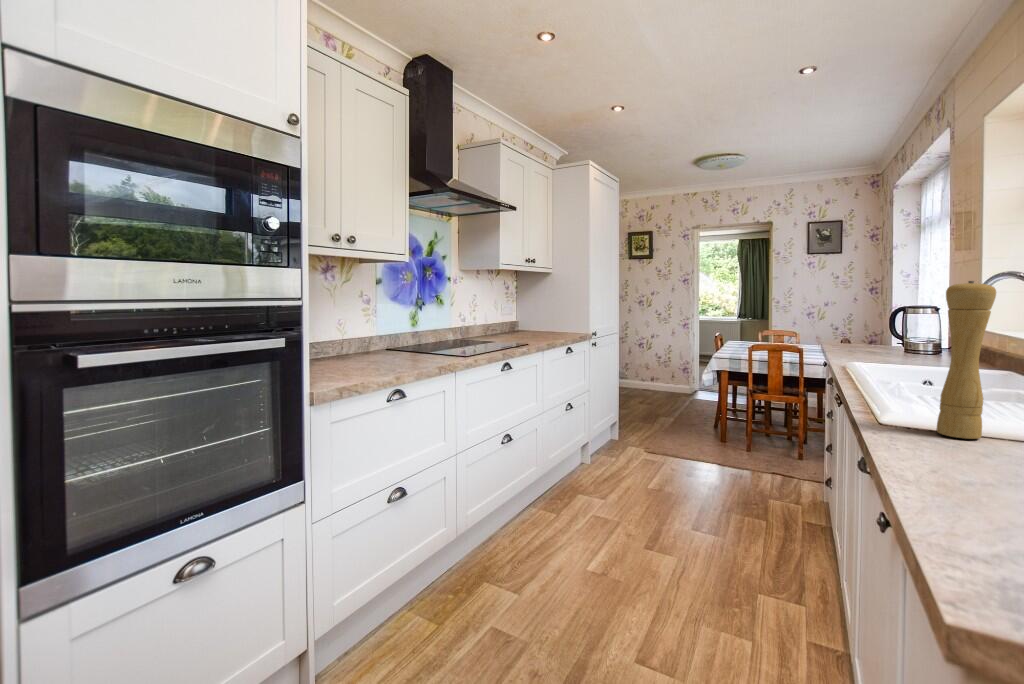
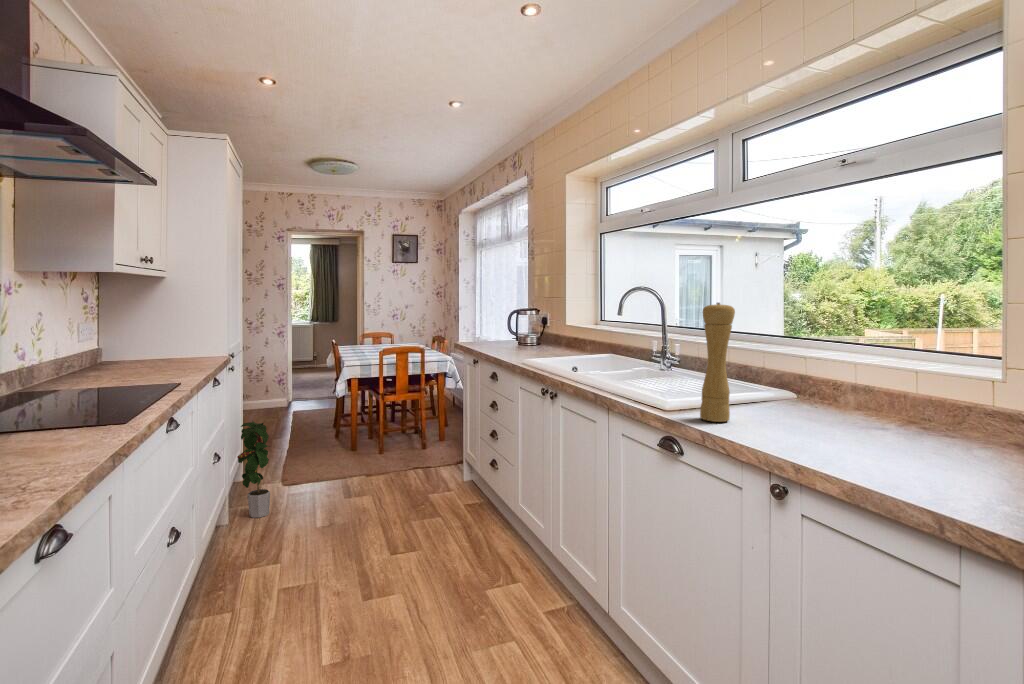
potted plant: none [586,396,619,480] -> present [237,421,270,518]

